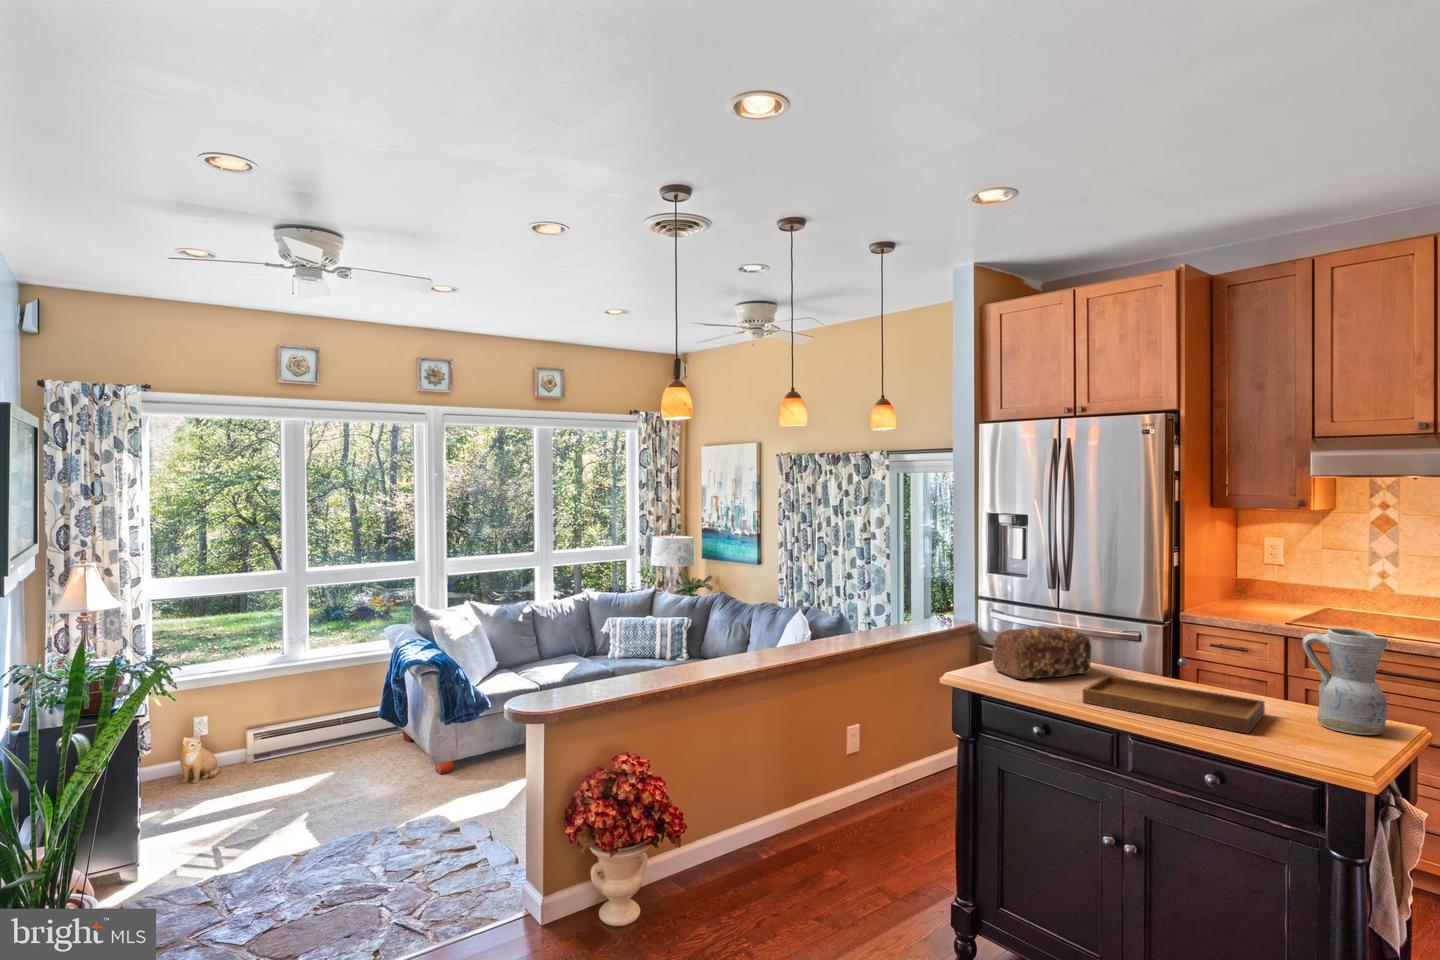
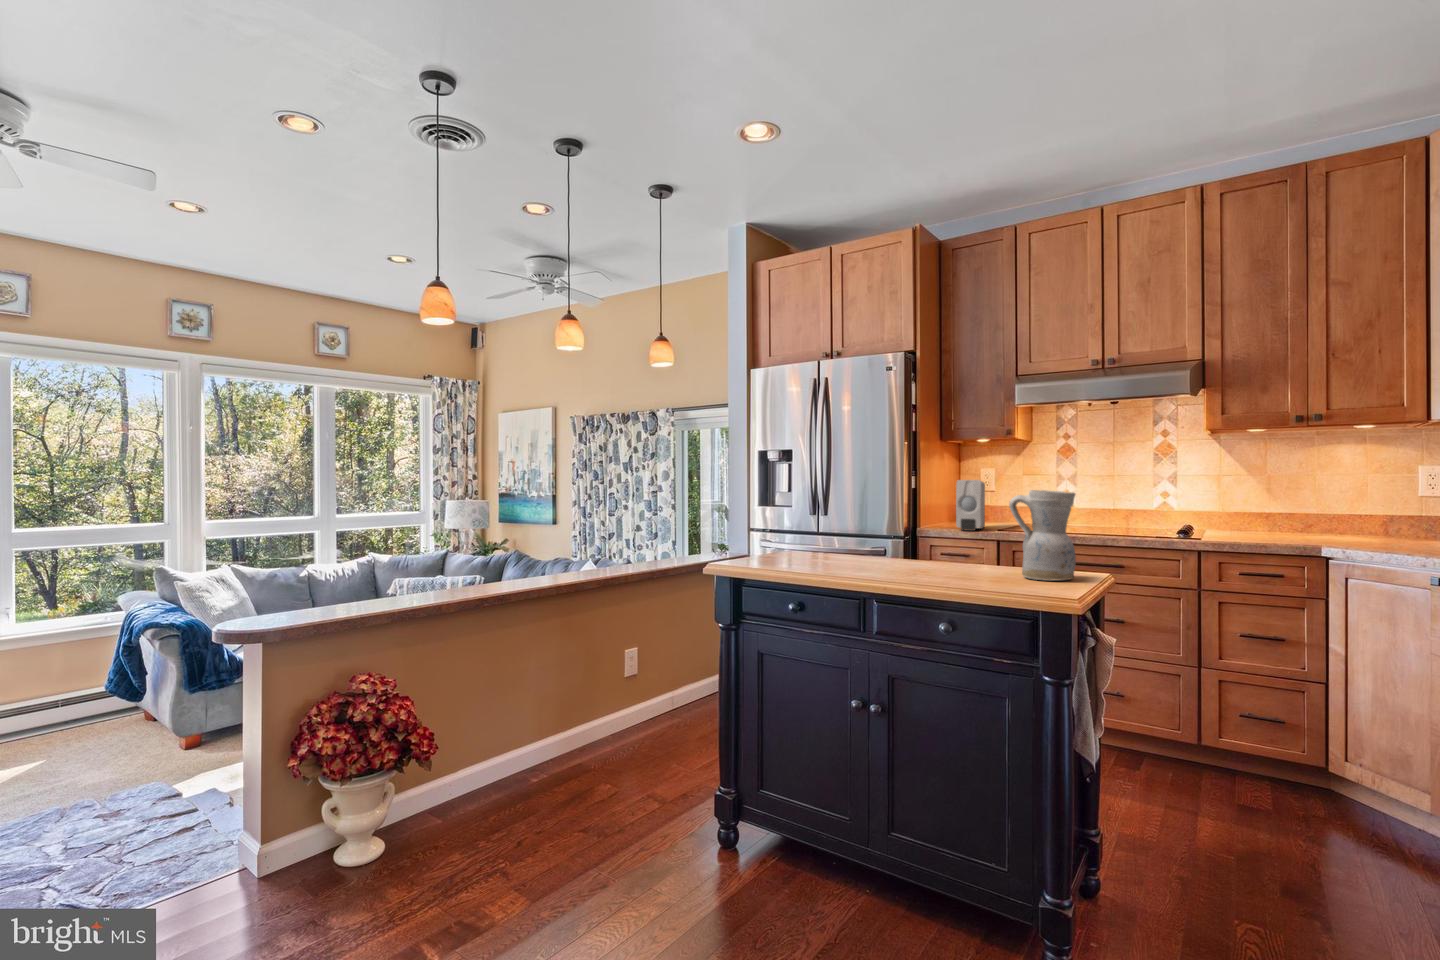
soap dispenser: none [1228,560,1266,619] -> present [956,480,985,531]
bread loaf: present [992,626,1091,680] -> none [747,519,837,566]
tray: present [1083,658,1265,734] -> none [825,528,980,585]

